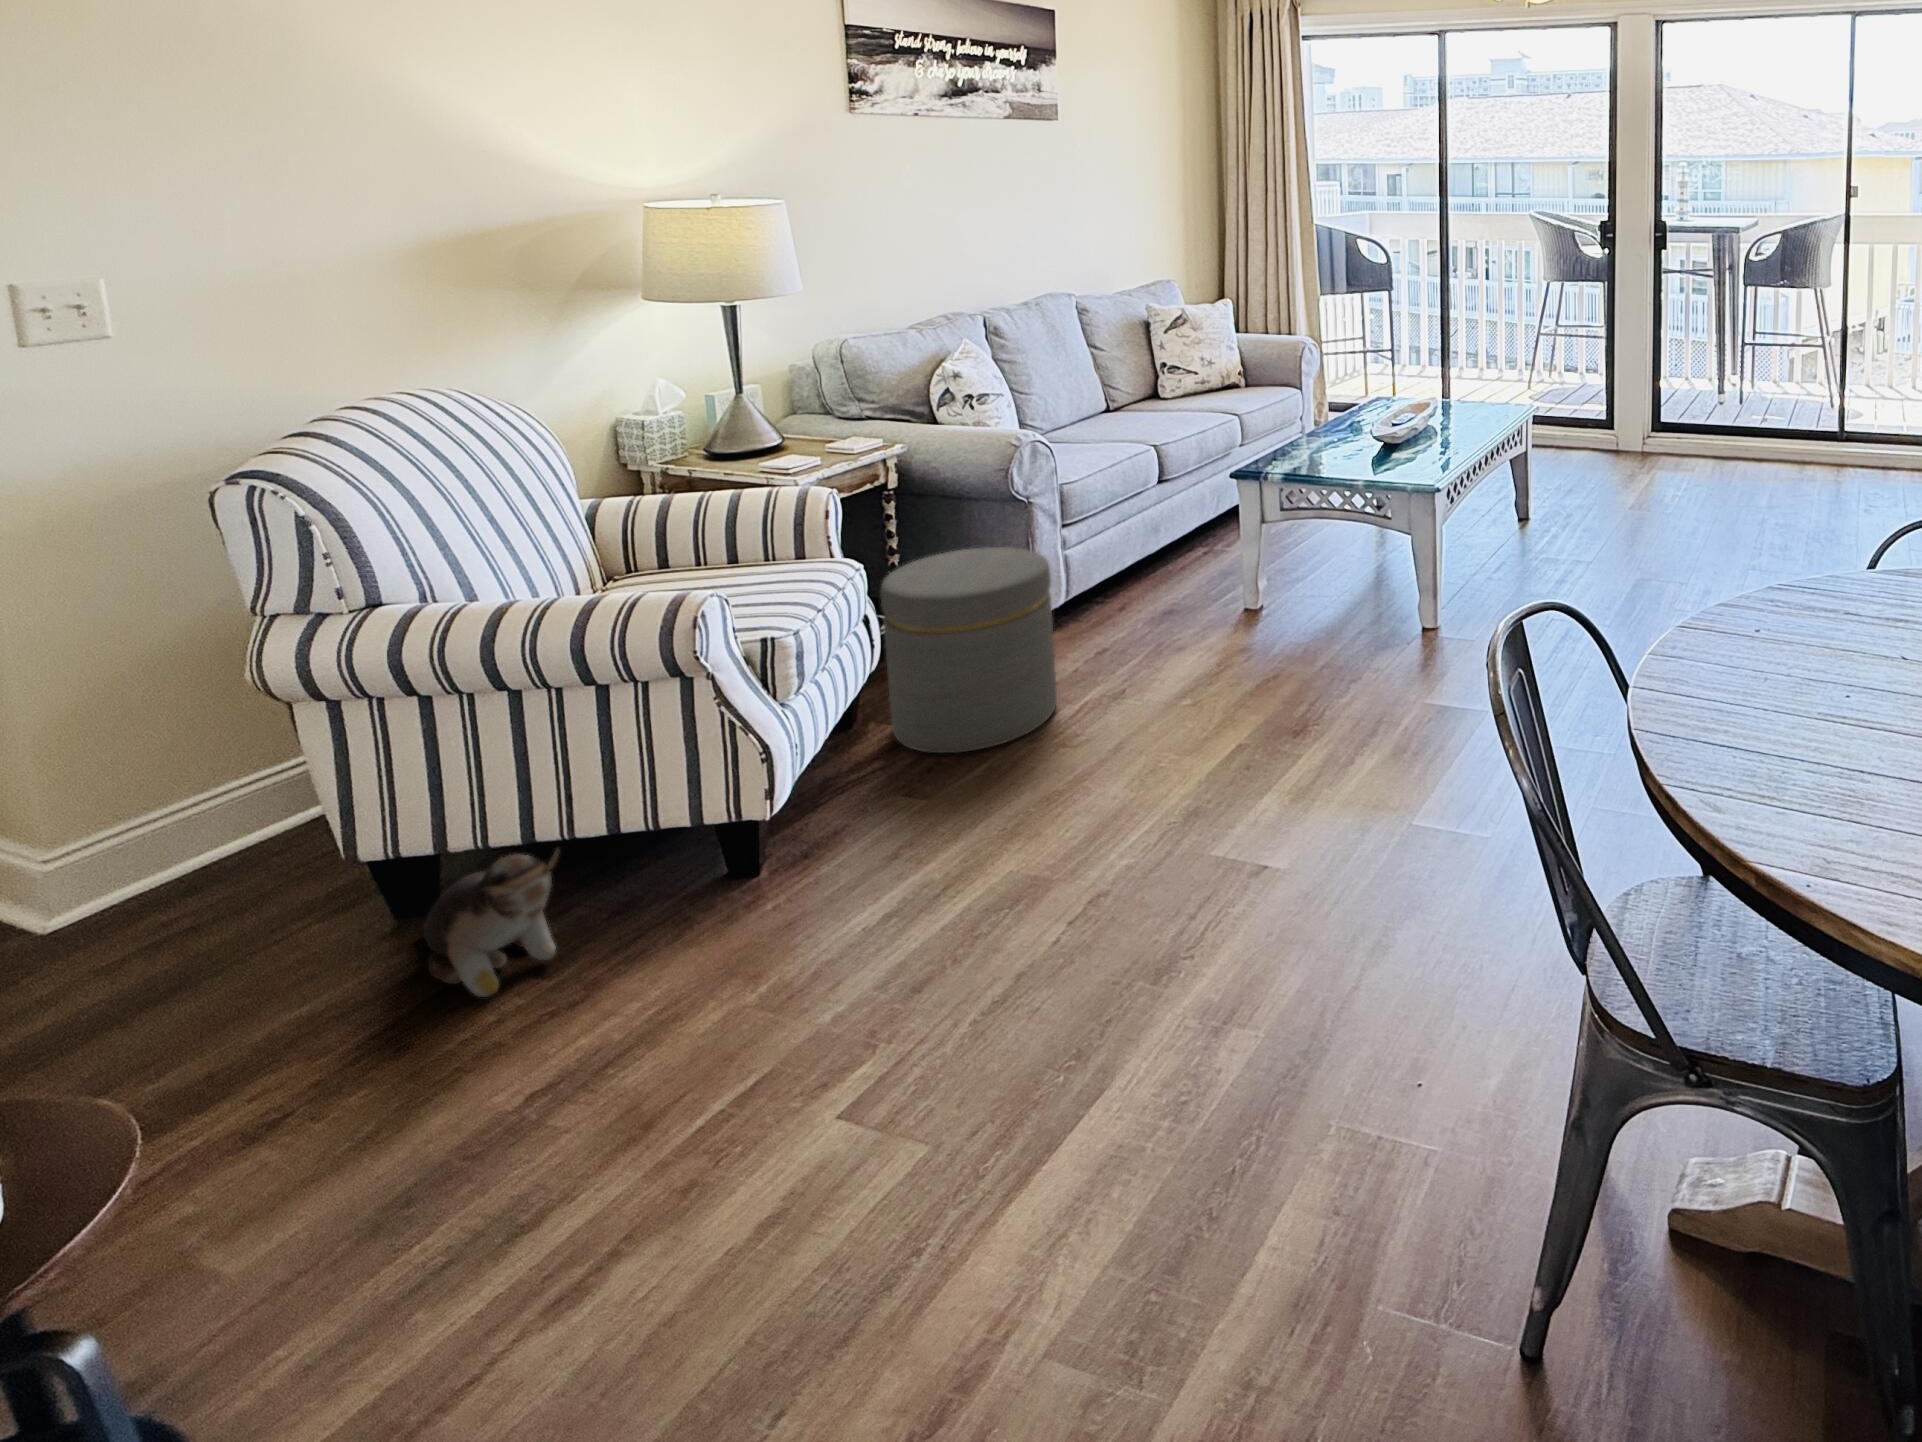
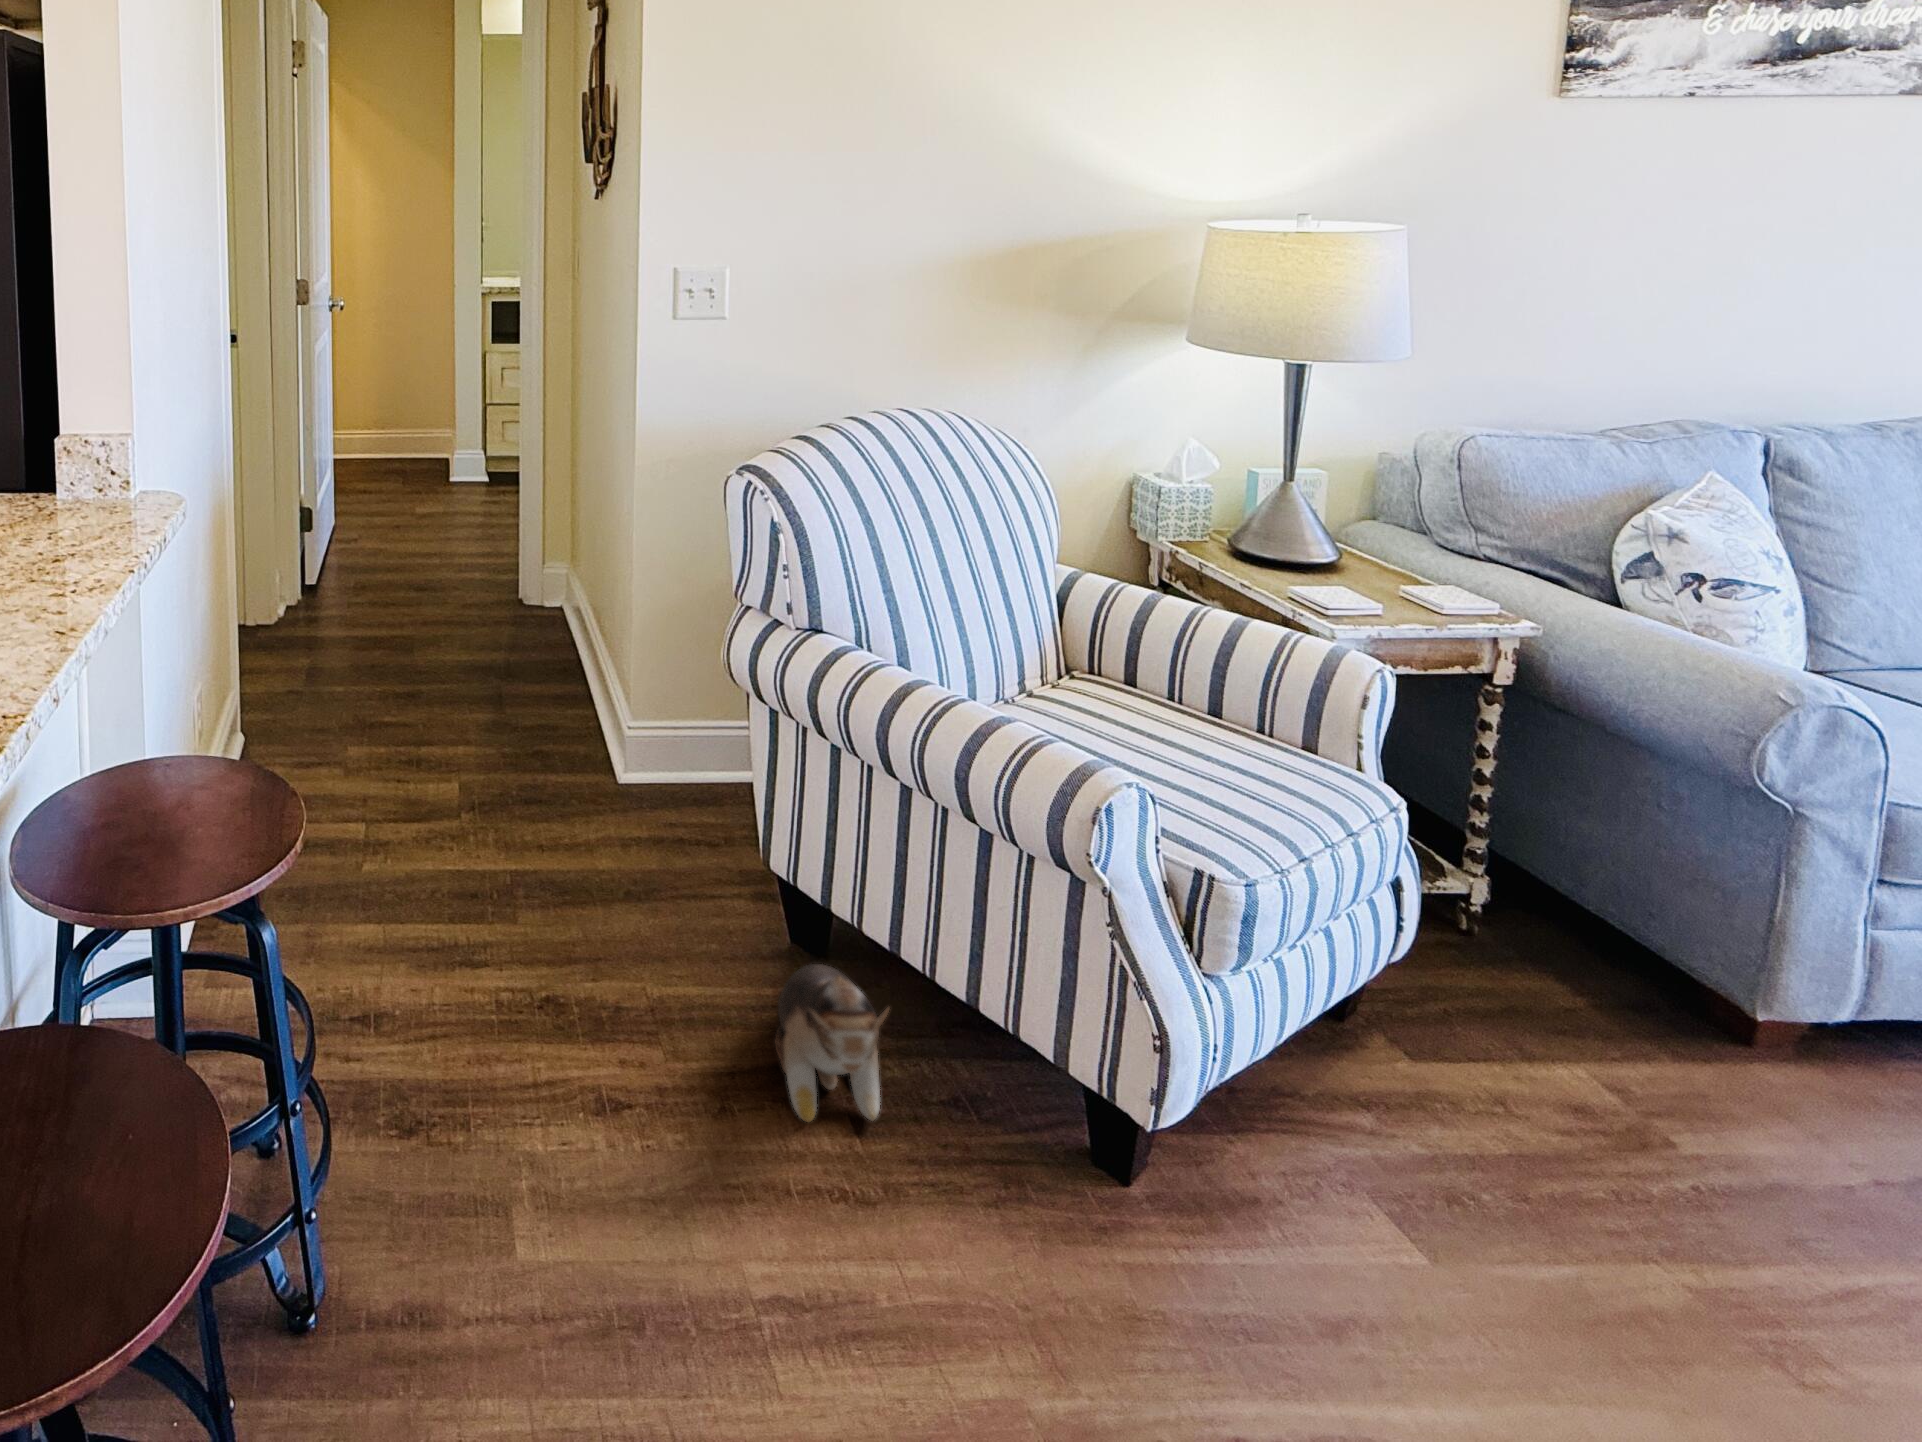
ottoman: present [880,547,1057,753] -> none [1409,827,1813,1259]

